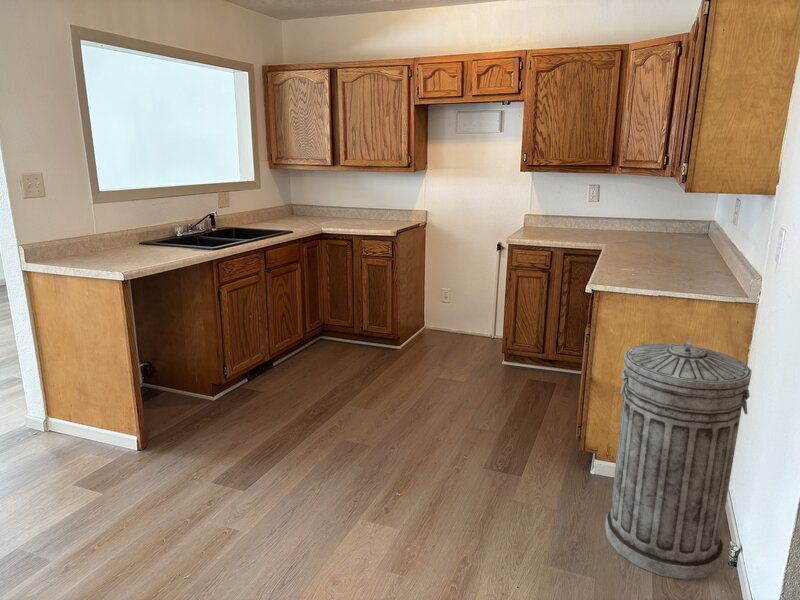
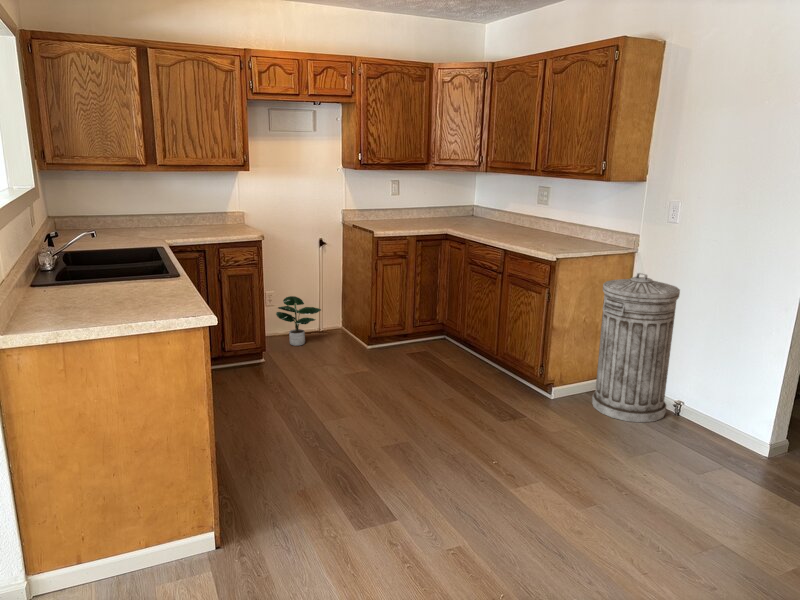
potted plant: none [436,296,479,344] -> present [276,296,321,346]

